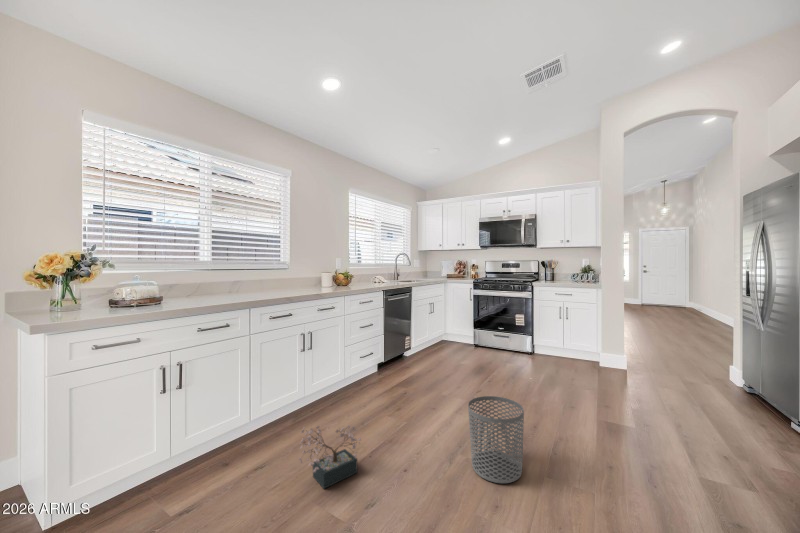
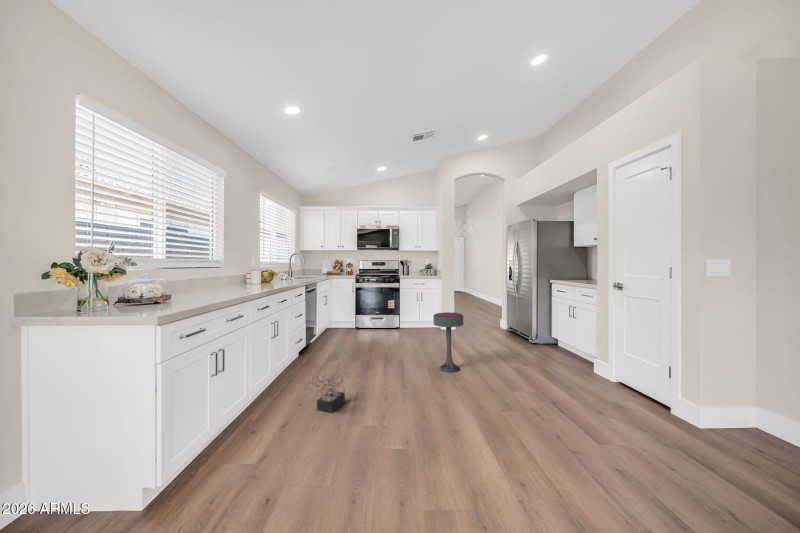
bar stool: none [539,350,599,462] -> present [433,312,464,372]
waste bin: present [468,396,524,483] -> none [404,342,435,387]

